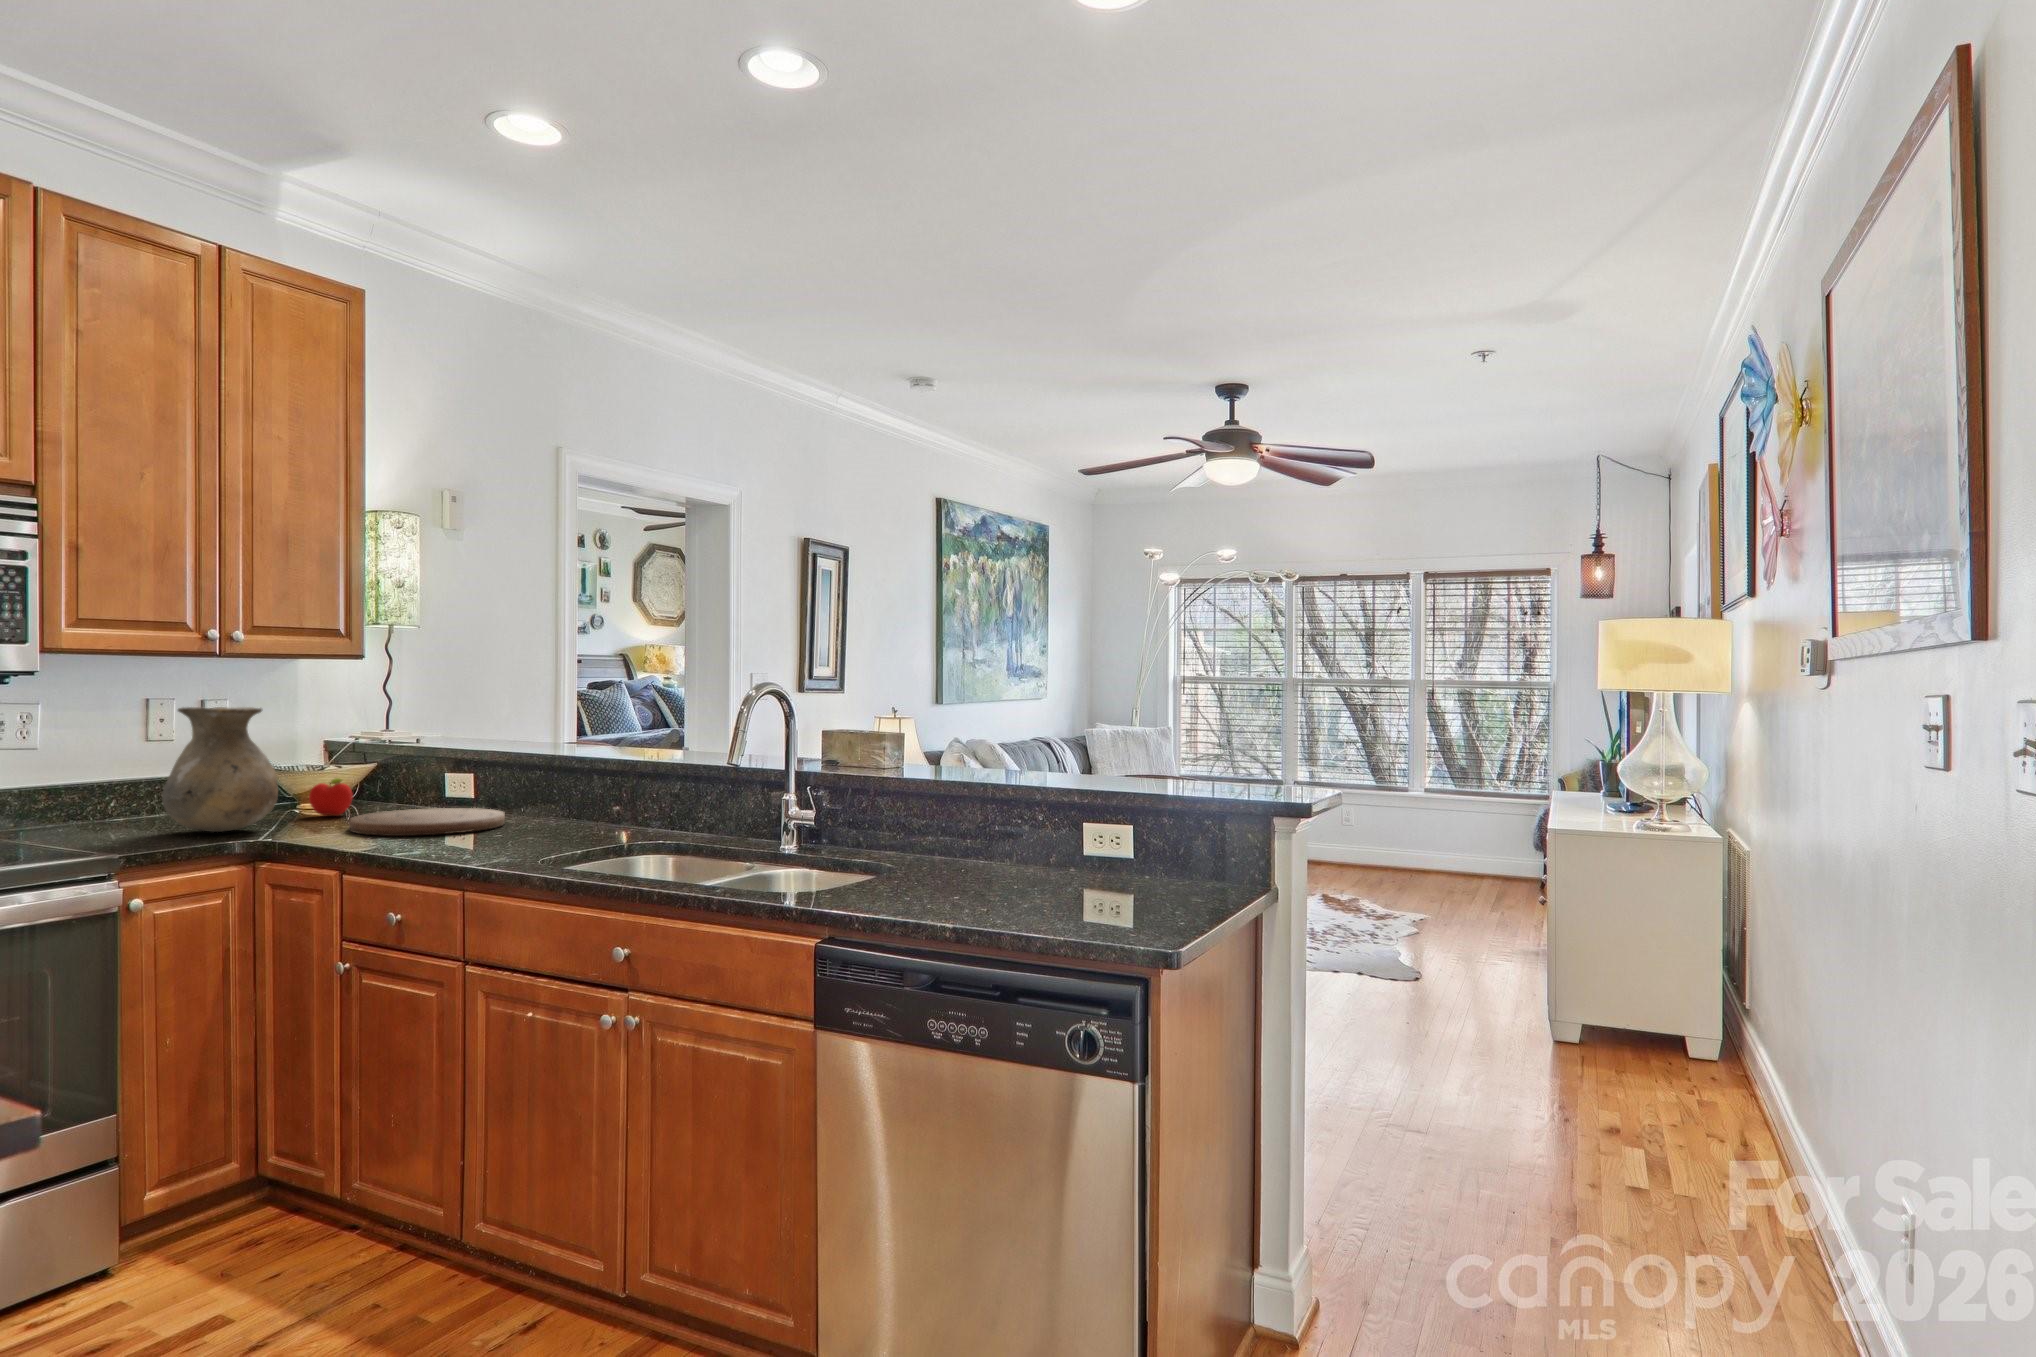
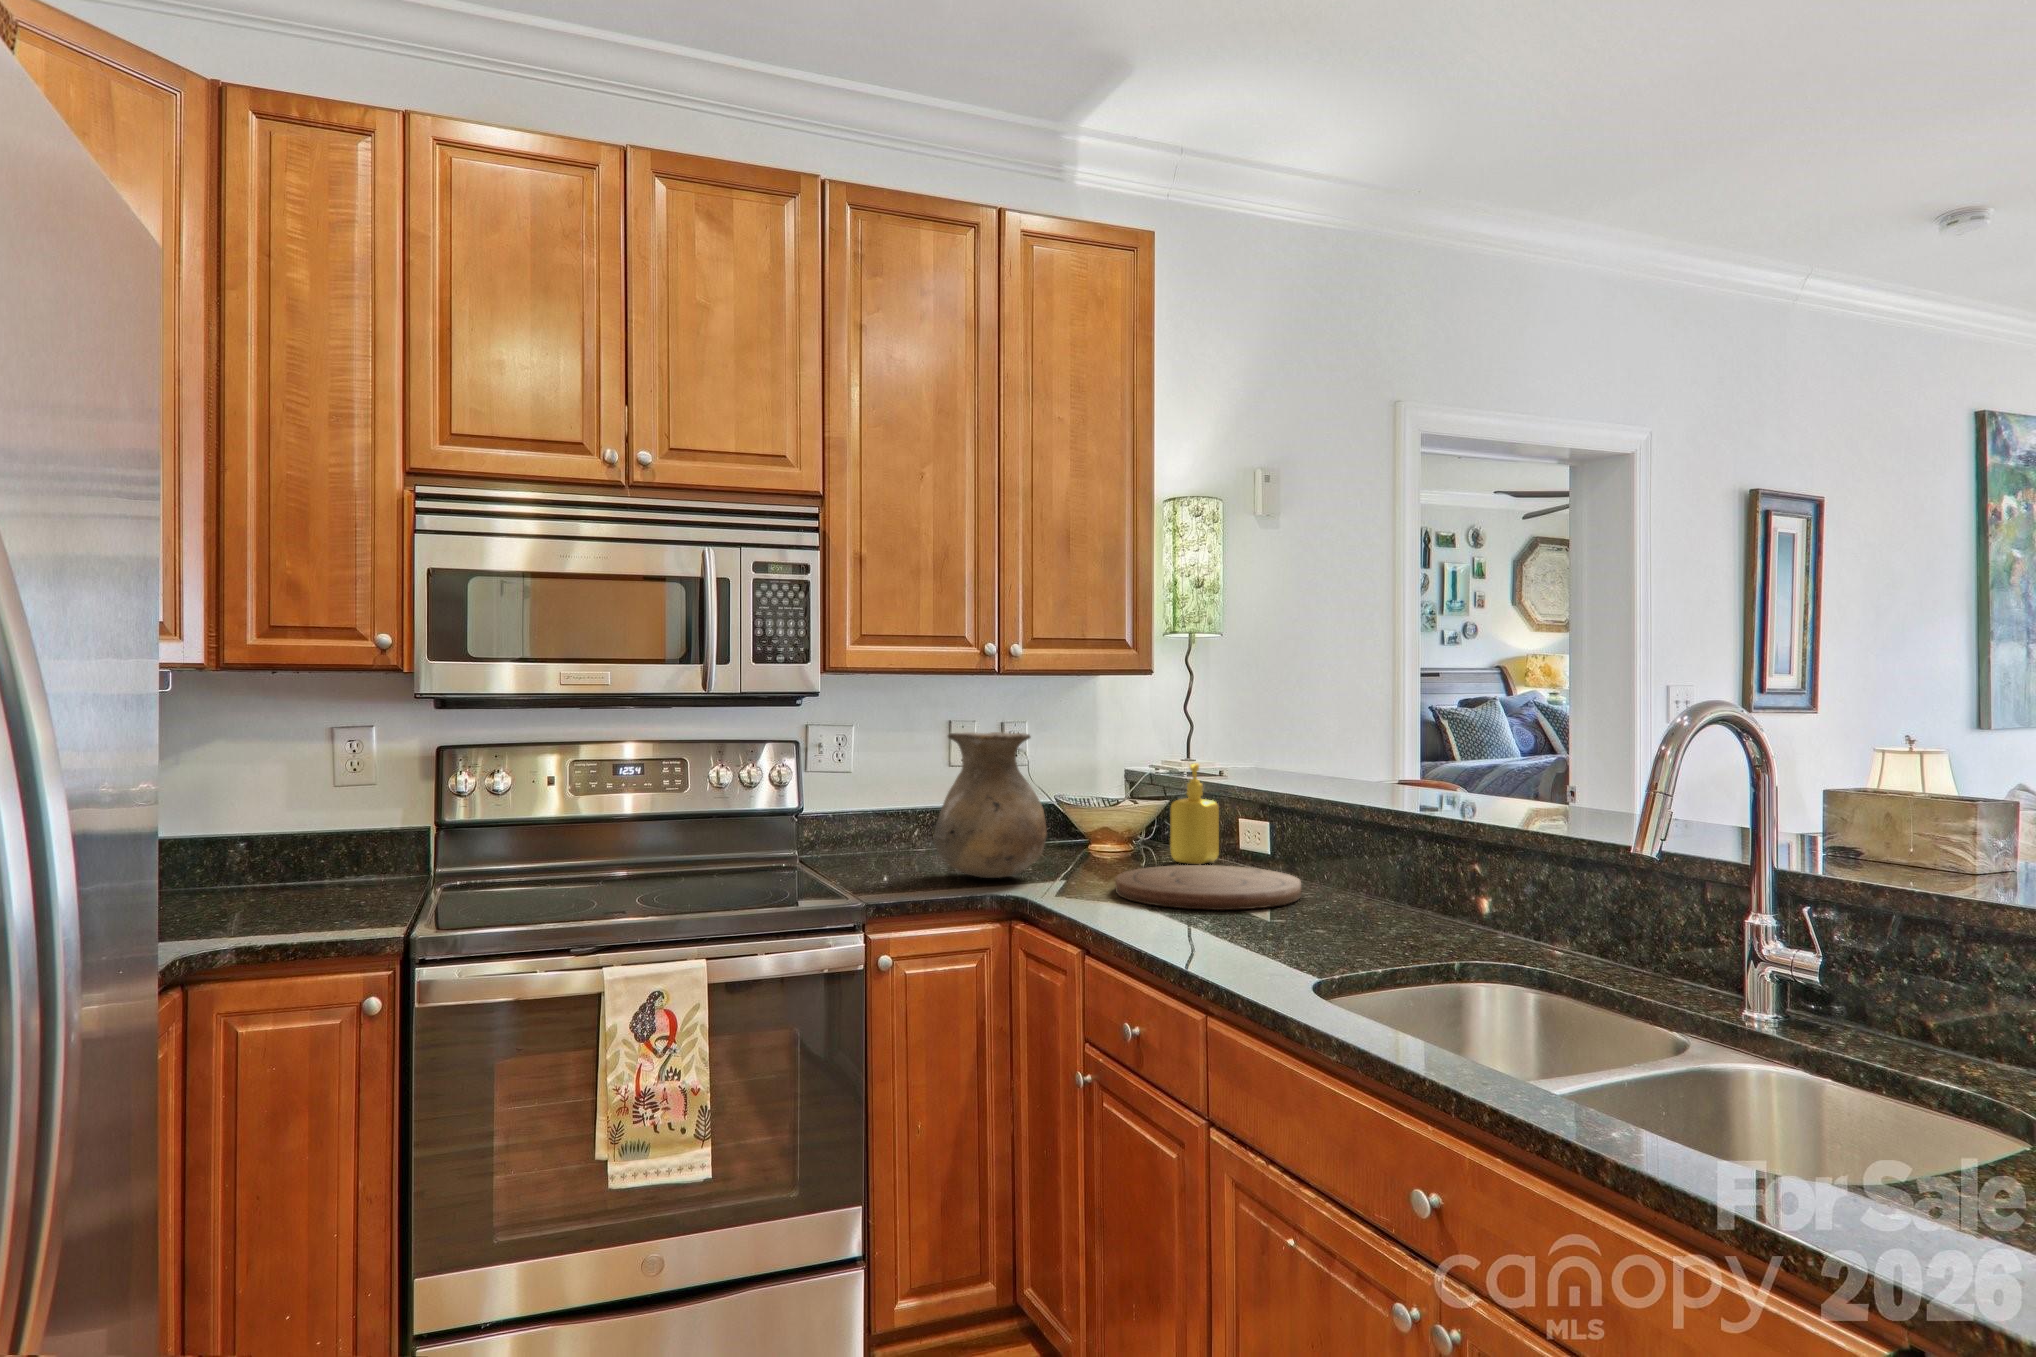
soap dispenser: none [381,731,425,812] -> present [1170,763,1219,865]
fruit: present [309,778,353,816] -> none [1092,818,1137,863]

